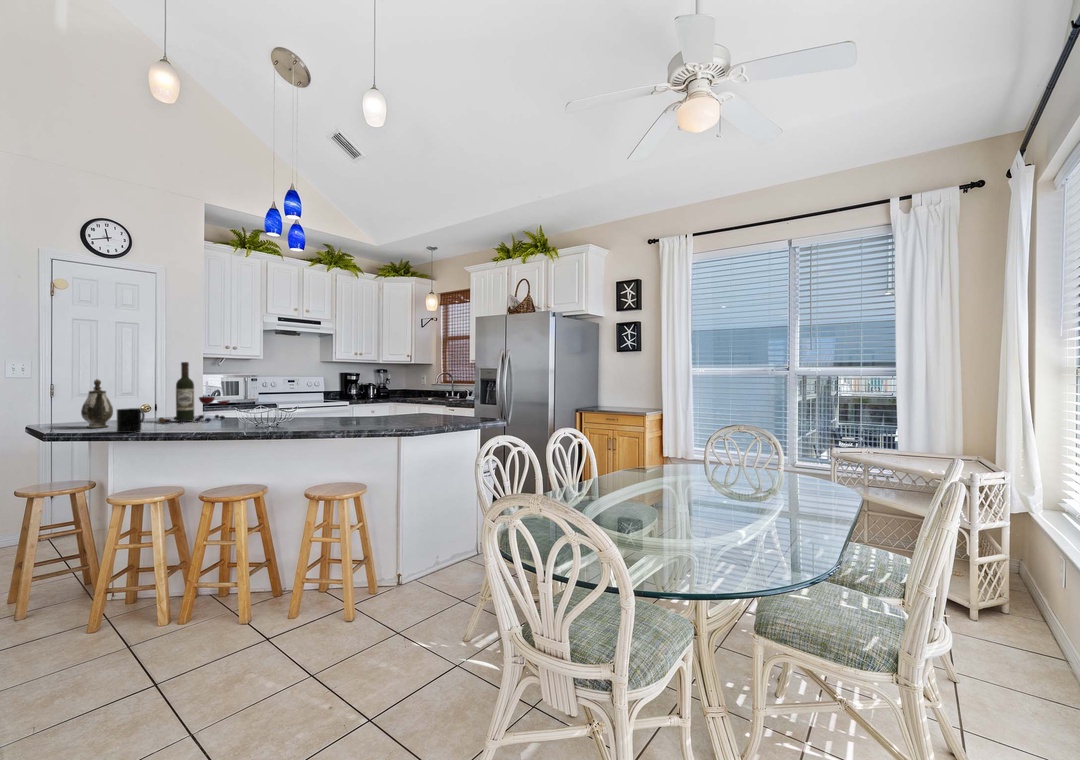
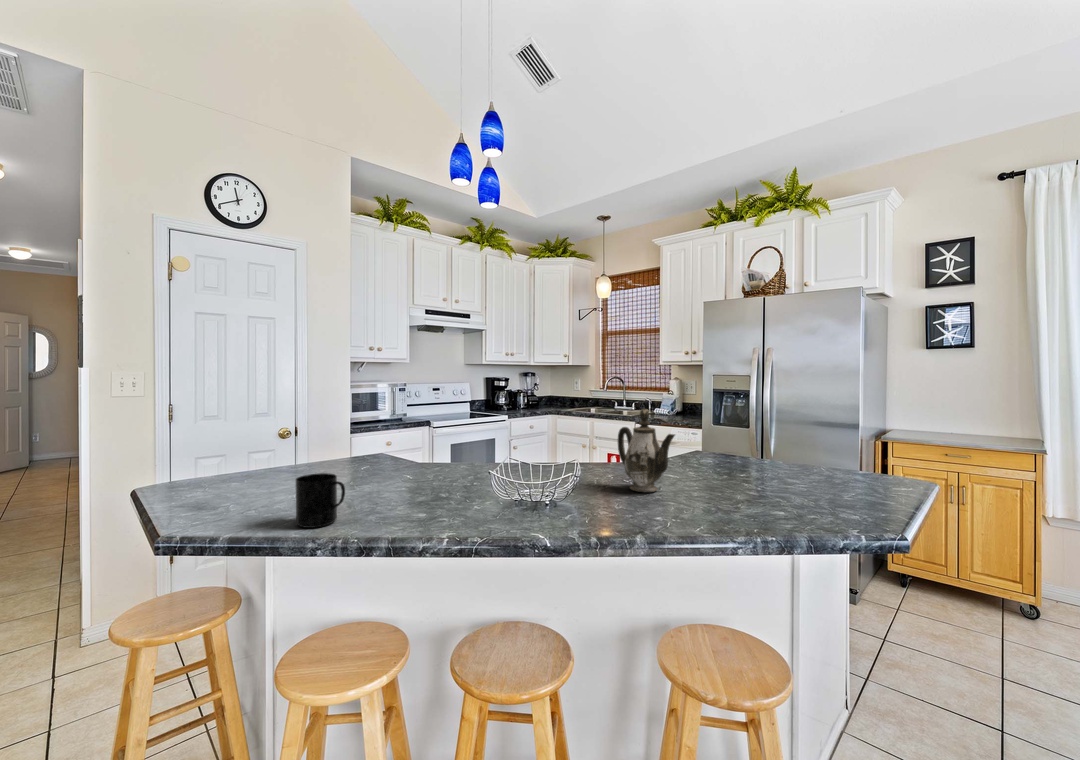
wine bottle: present [158,362,229,423] -> none [338,377,449,486]
teapot: present [81,379,113,428] -> present [618,409,675,493]

